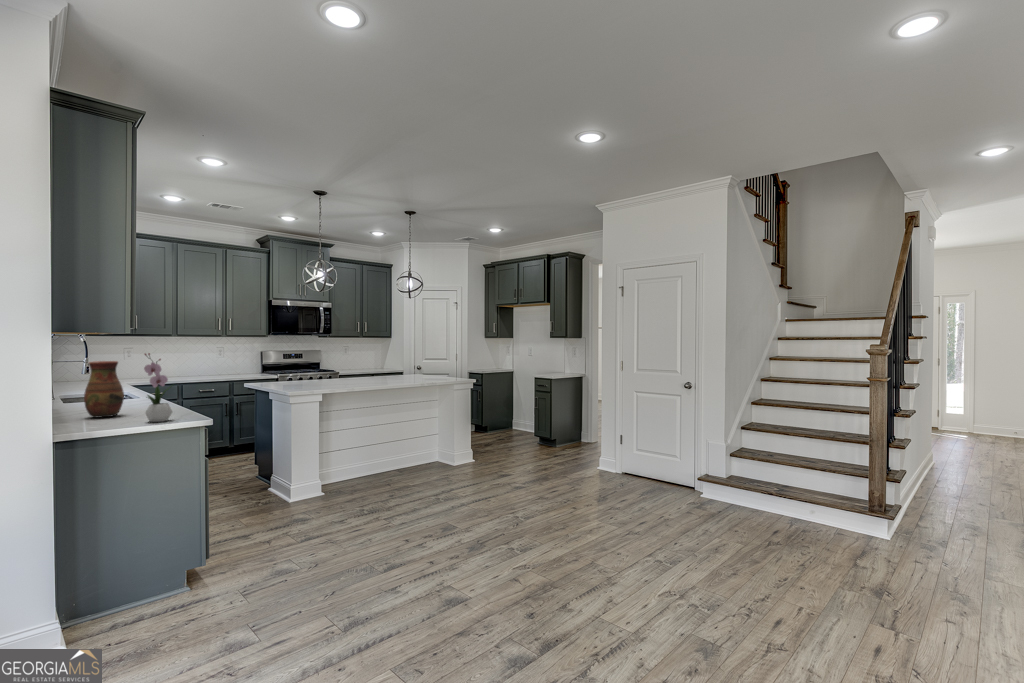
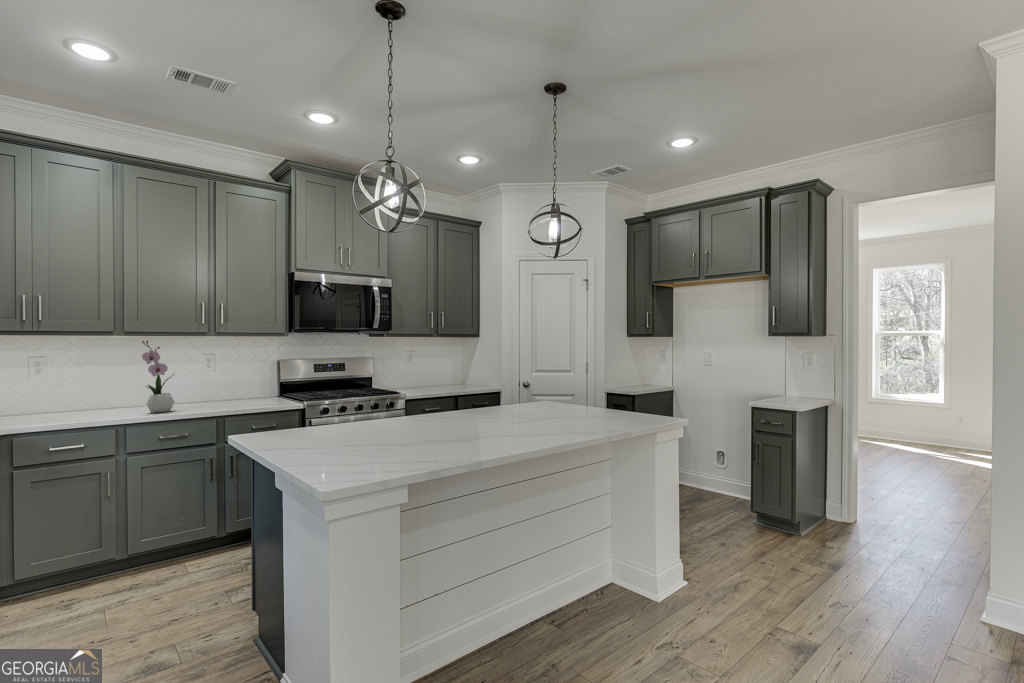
vase: present [84,361,124,418] -> none [88,353,129,412]

